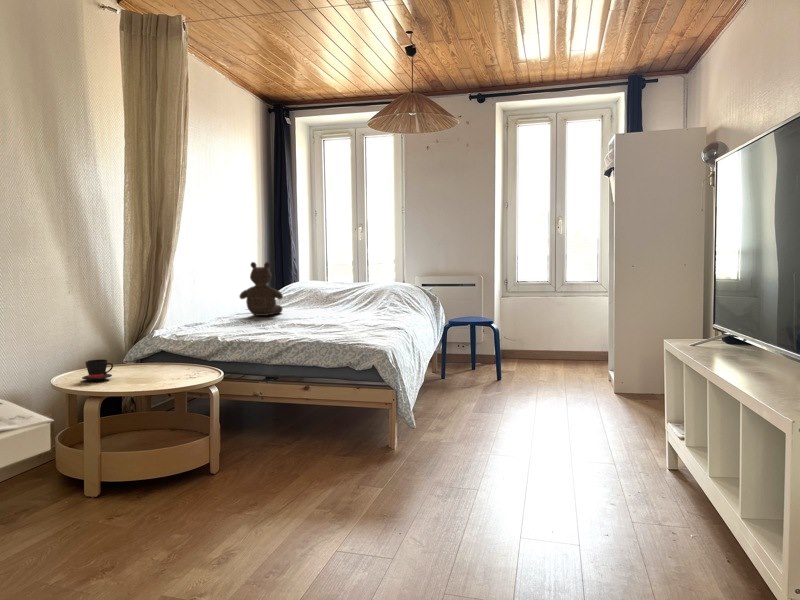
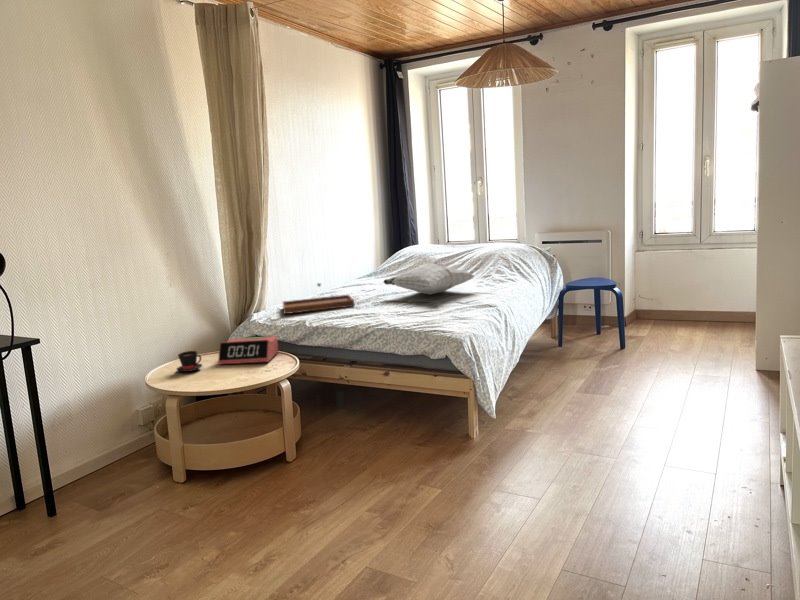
teddy bear: present [240,262,283,316] -> none [343,235,386,289]
pillow: none [289,289,378,320] -> present [384,263,474,294]
tray: none [181,304,261,333] -> present [283,283,354,314]
alarm clock: none [129,350,191,376] -> present [218,336,278,364]

